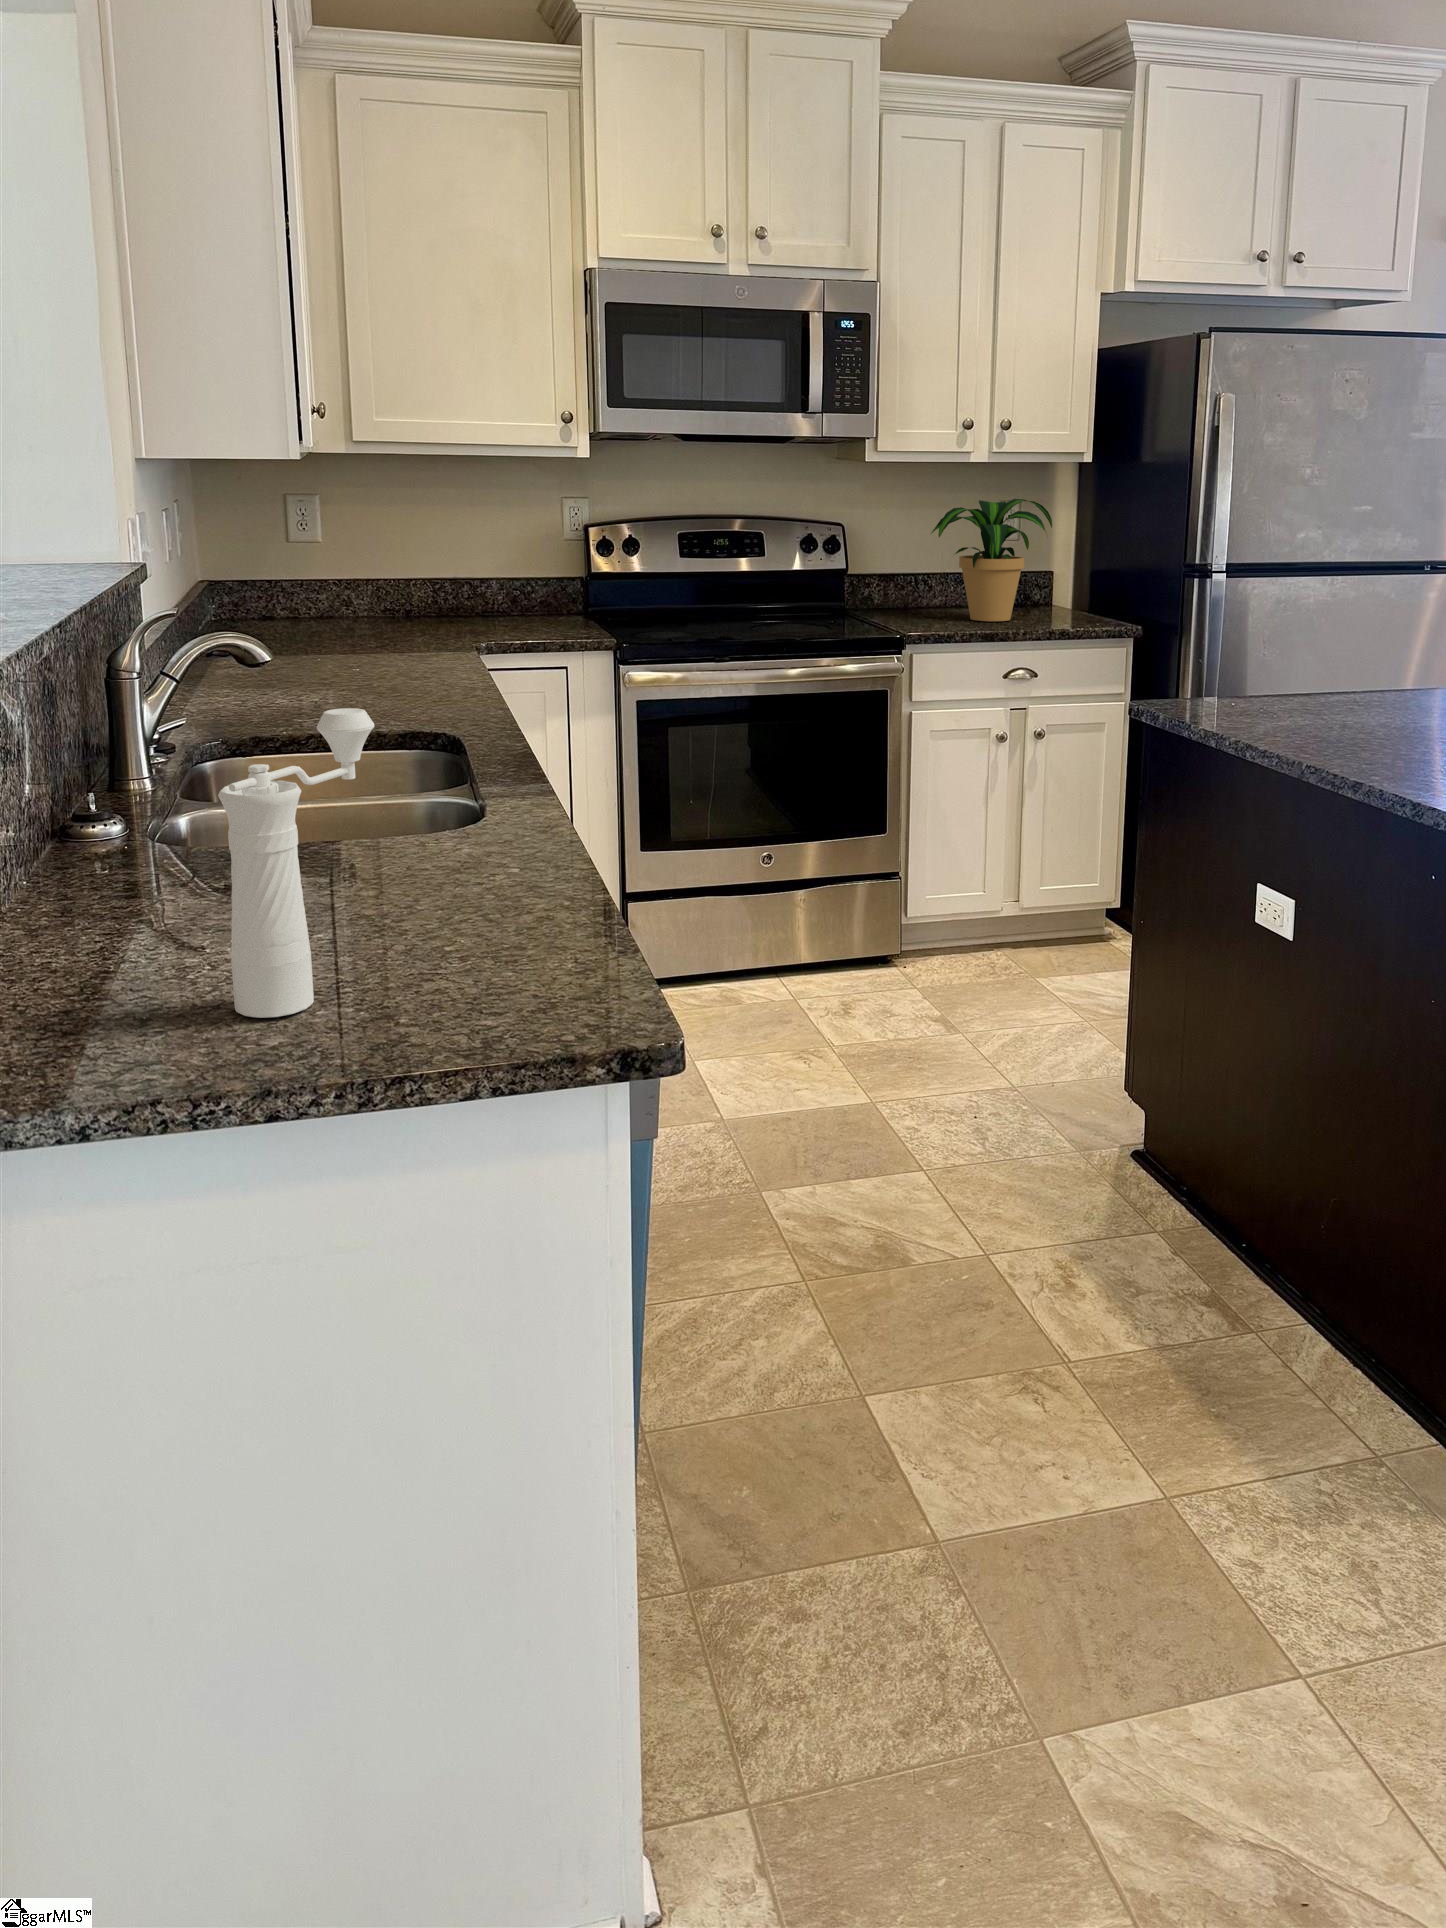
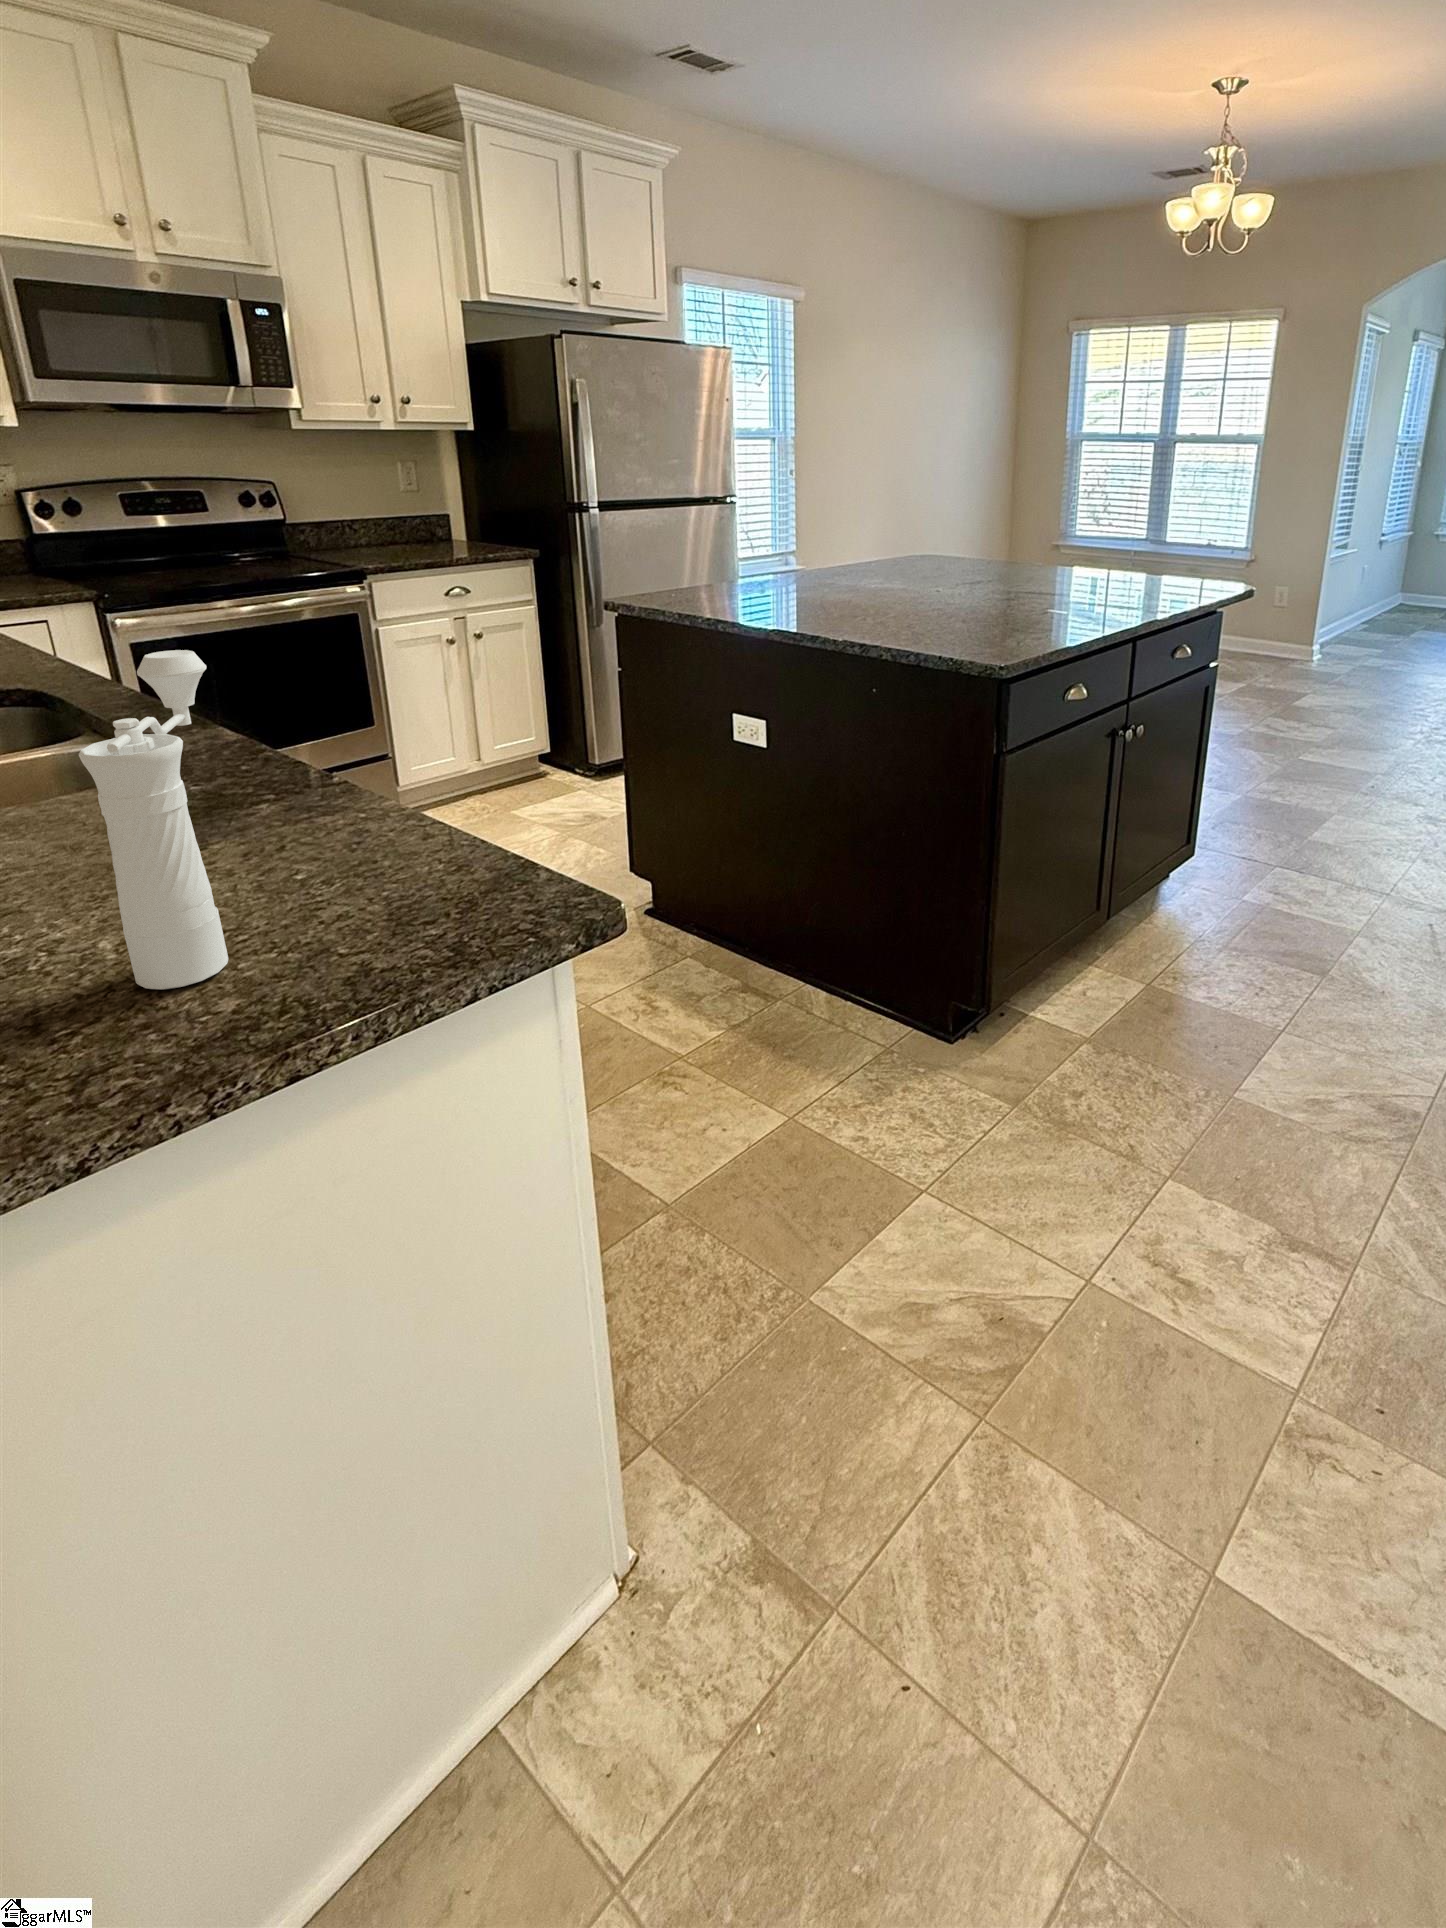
potted plant: present [932,499,1052,621] -> none [358,461,460,557]

